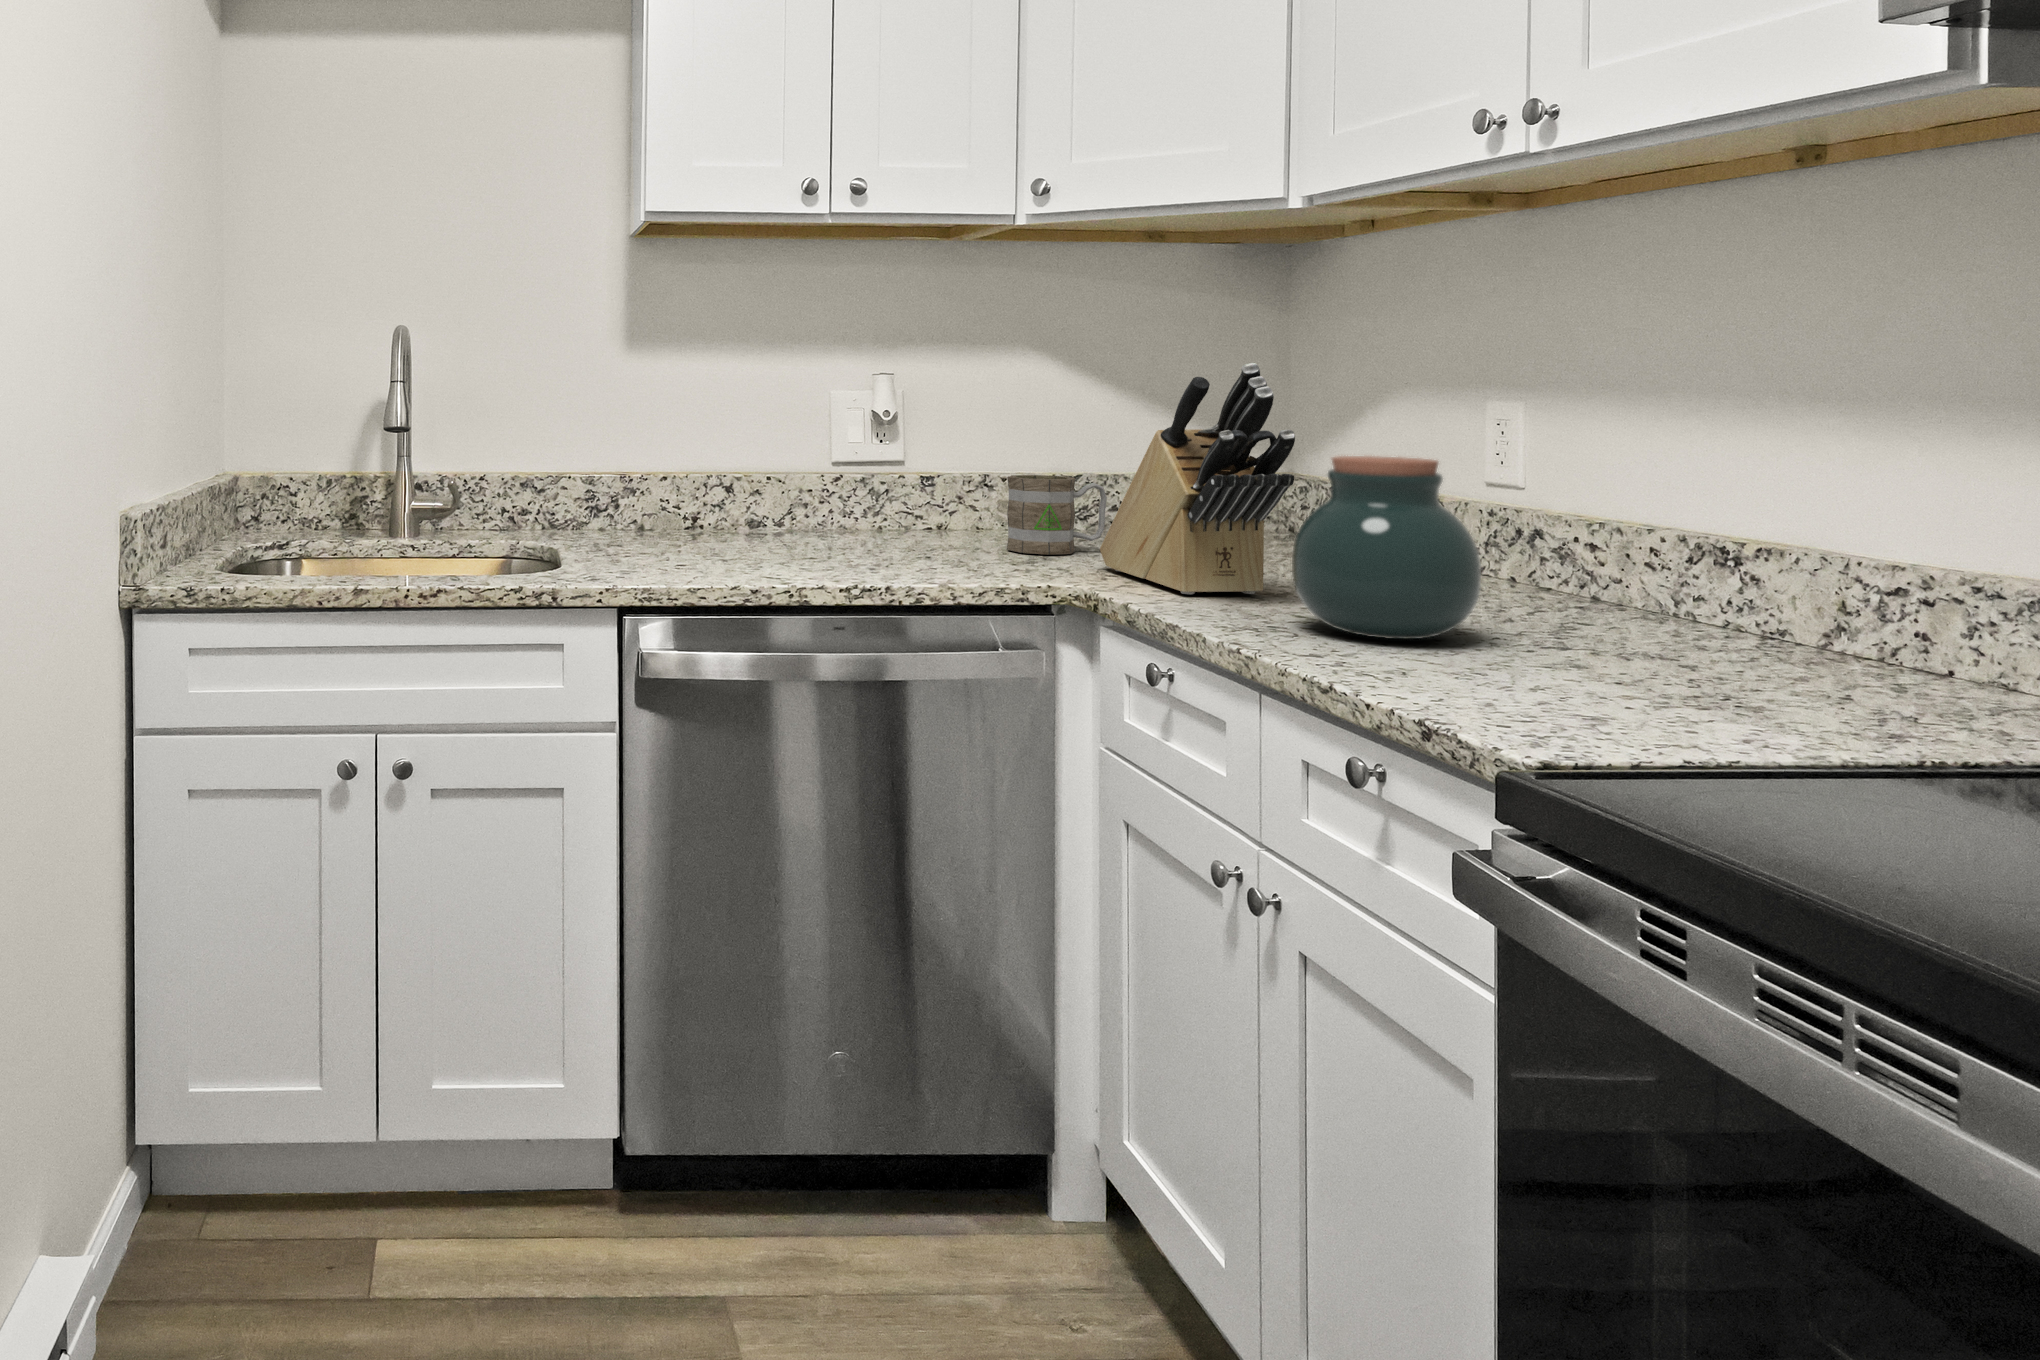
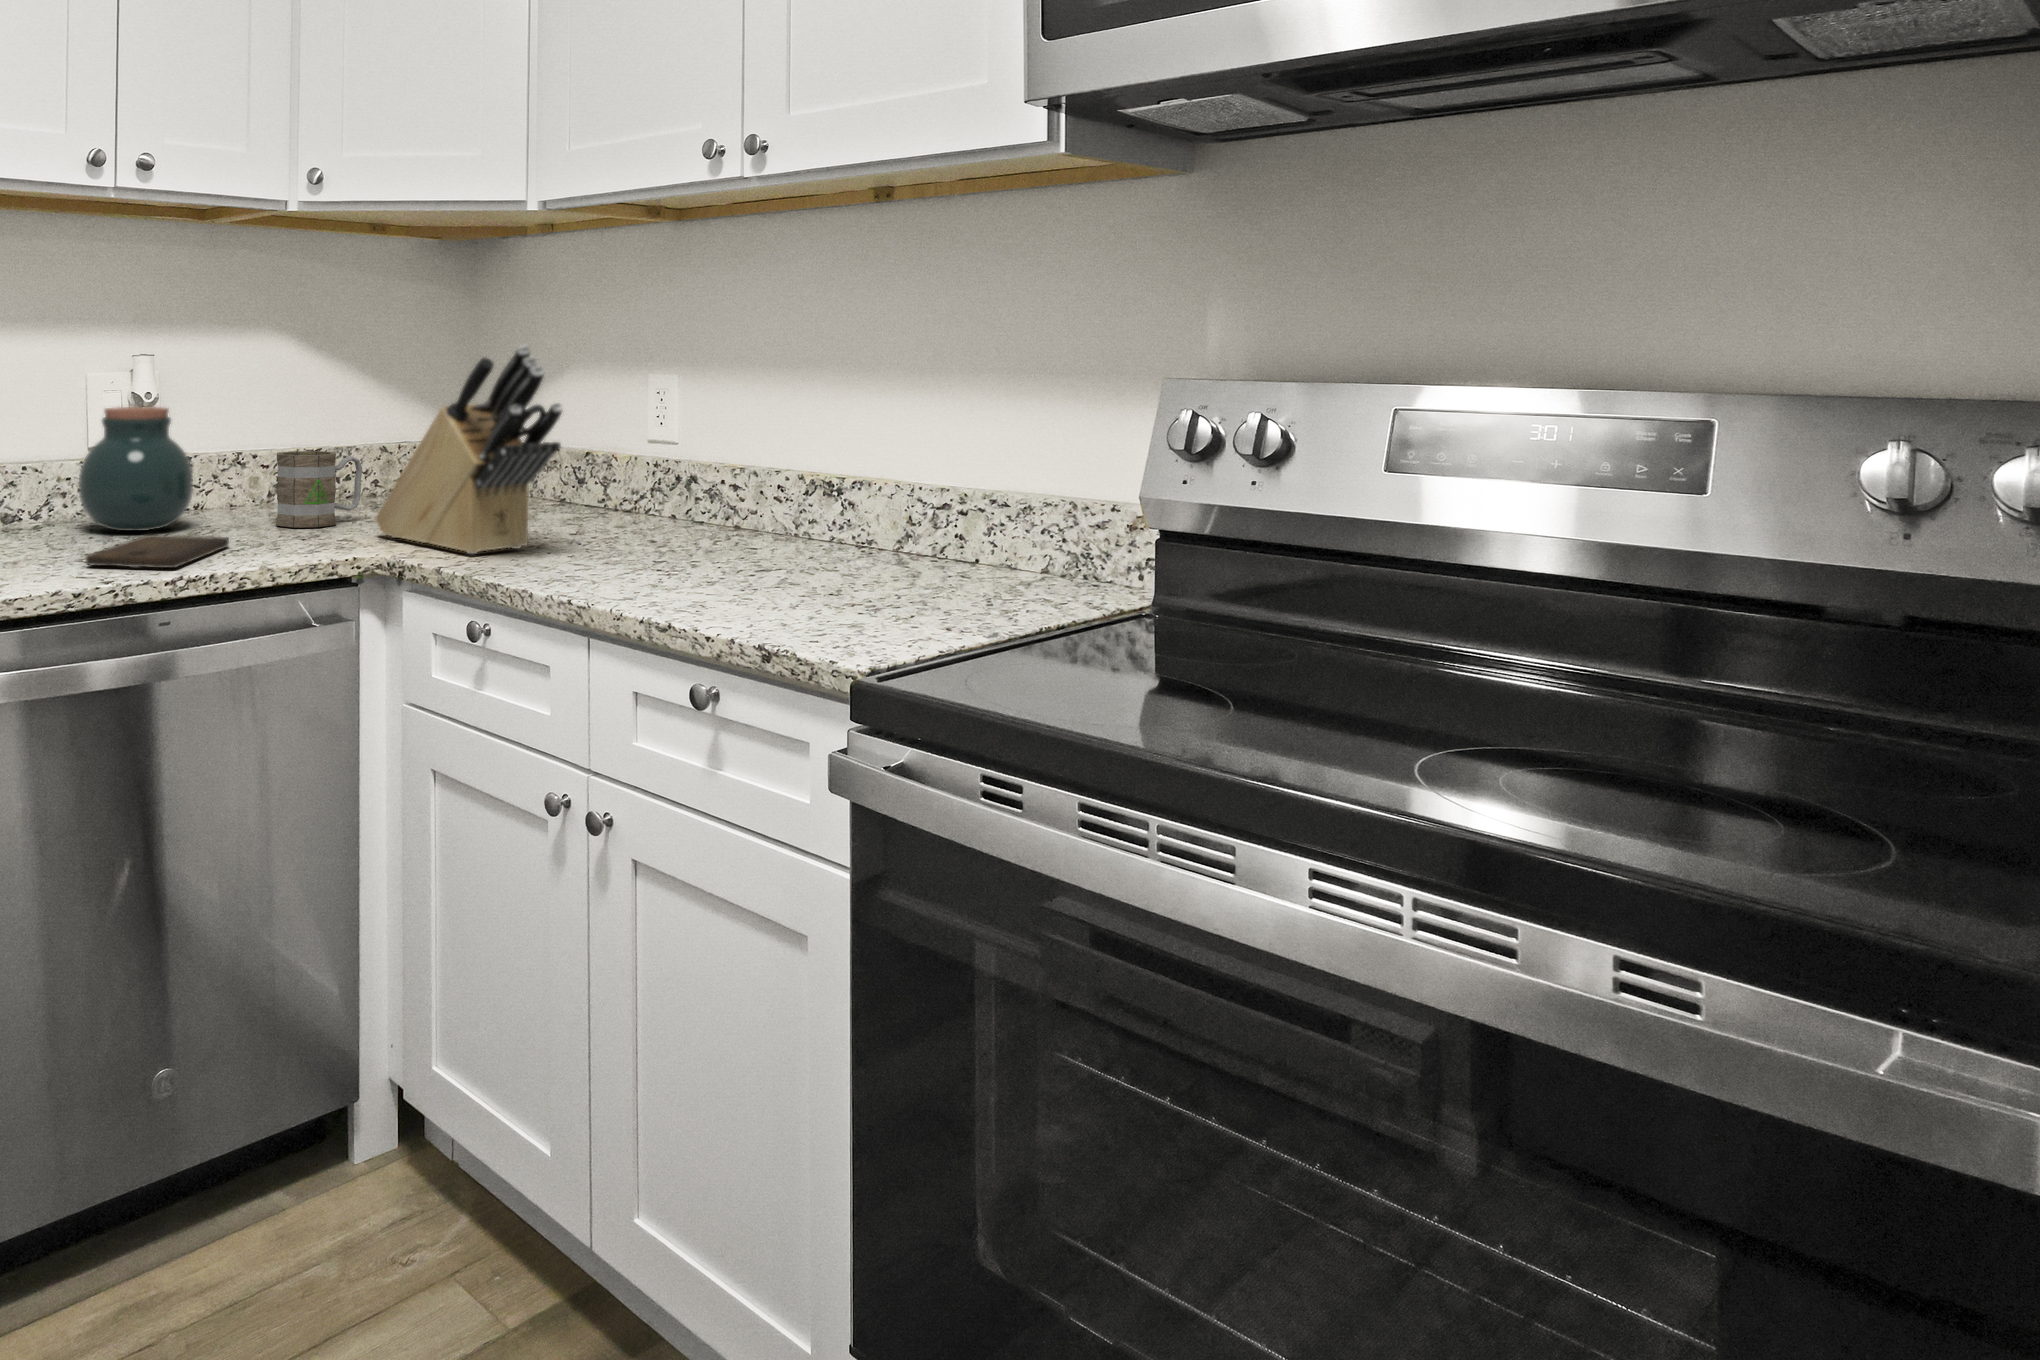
jar: present [1292,456,1481,639] -> present [79,407,193,531]
cutting board: none [783,547,934,577] -> present [86,535,229,568]

